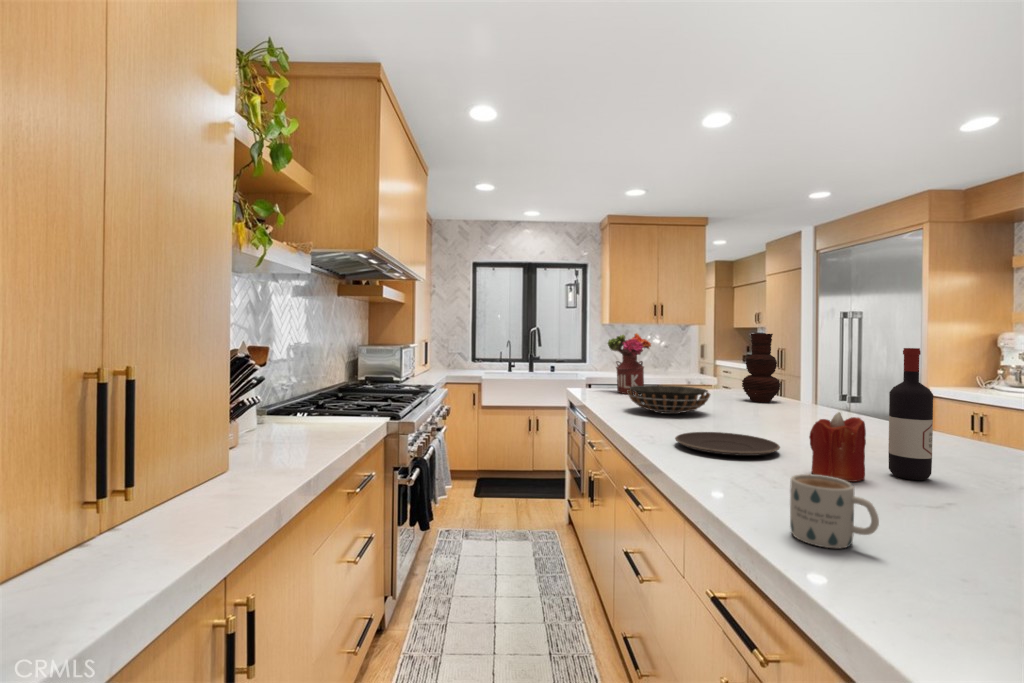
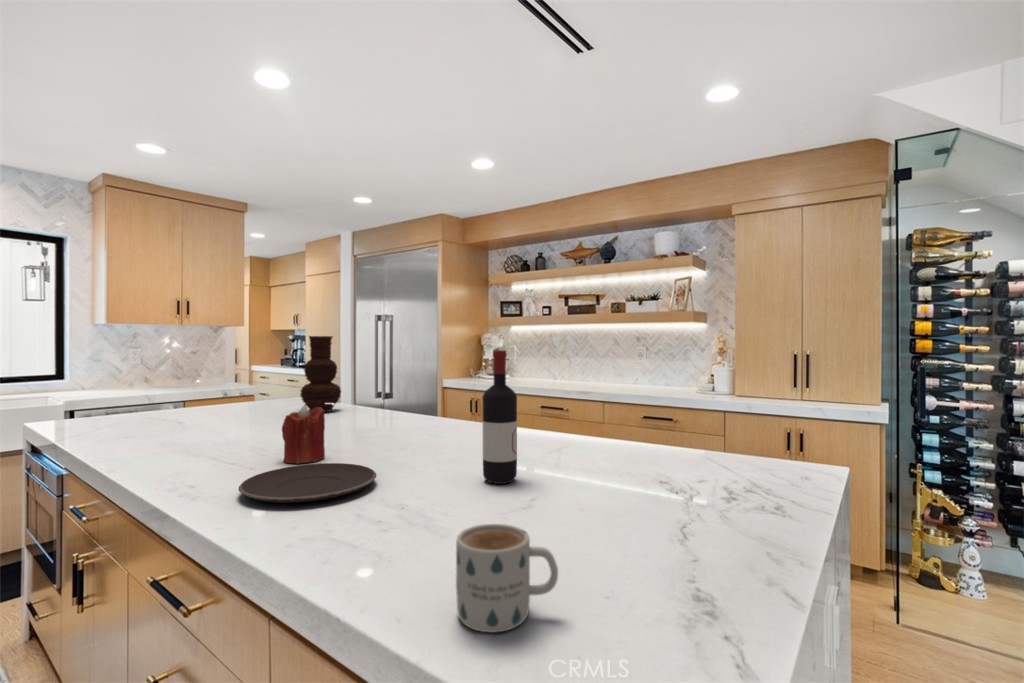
flower arrangement: present [608,333,651,394] -> none [103,336,179,422]
decorative bowl: present [627,385,710,414] -> none [144,406,271,447]
candle: present [809,412,866,482] -> present [282,405,325,464]

